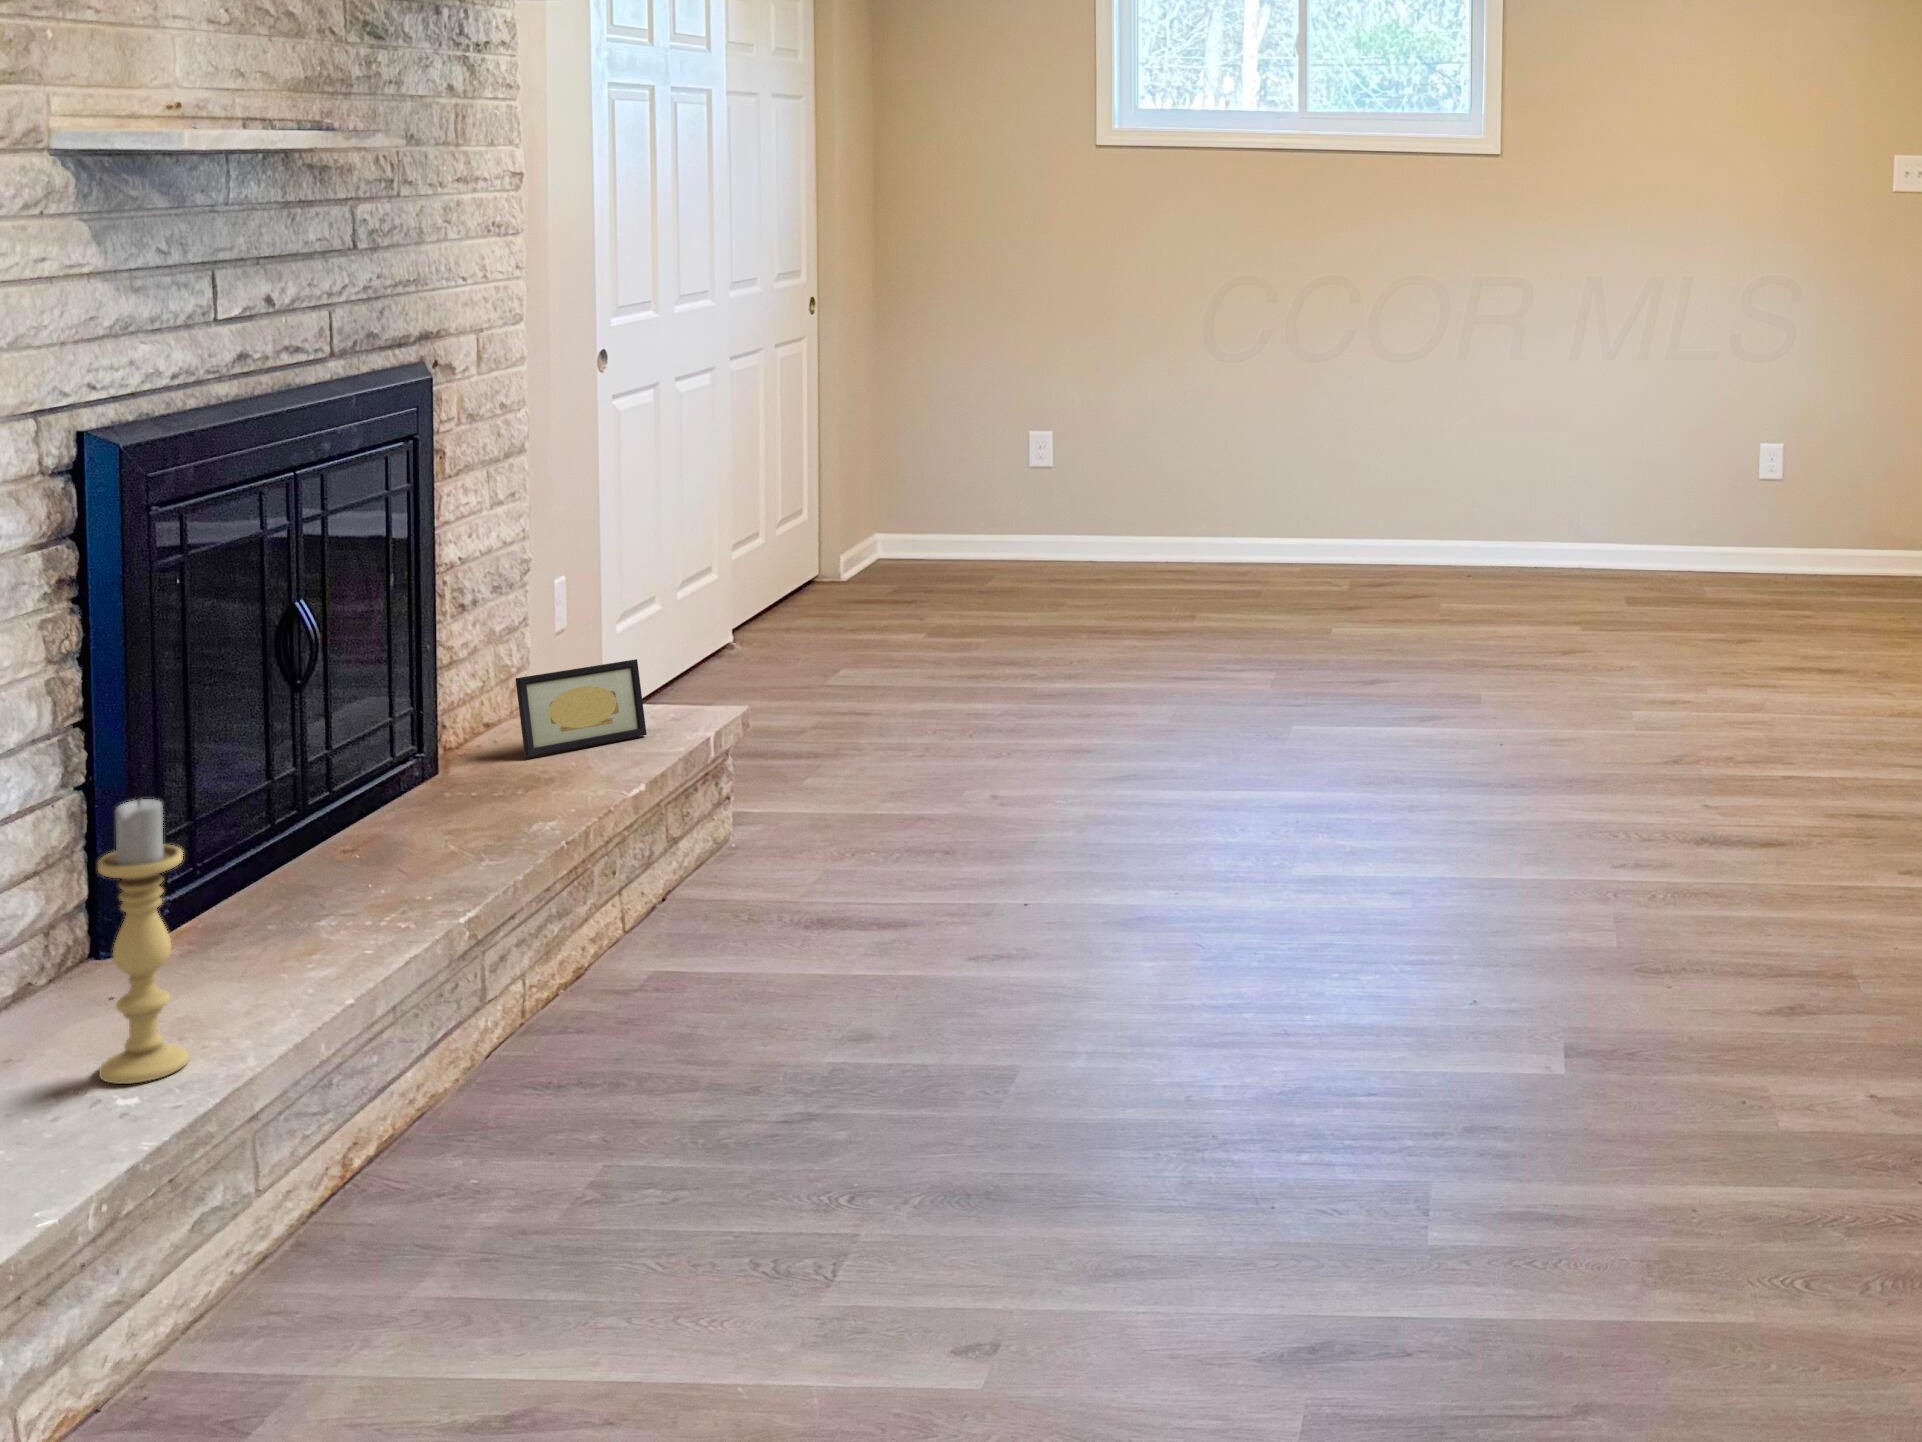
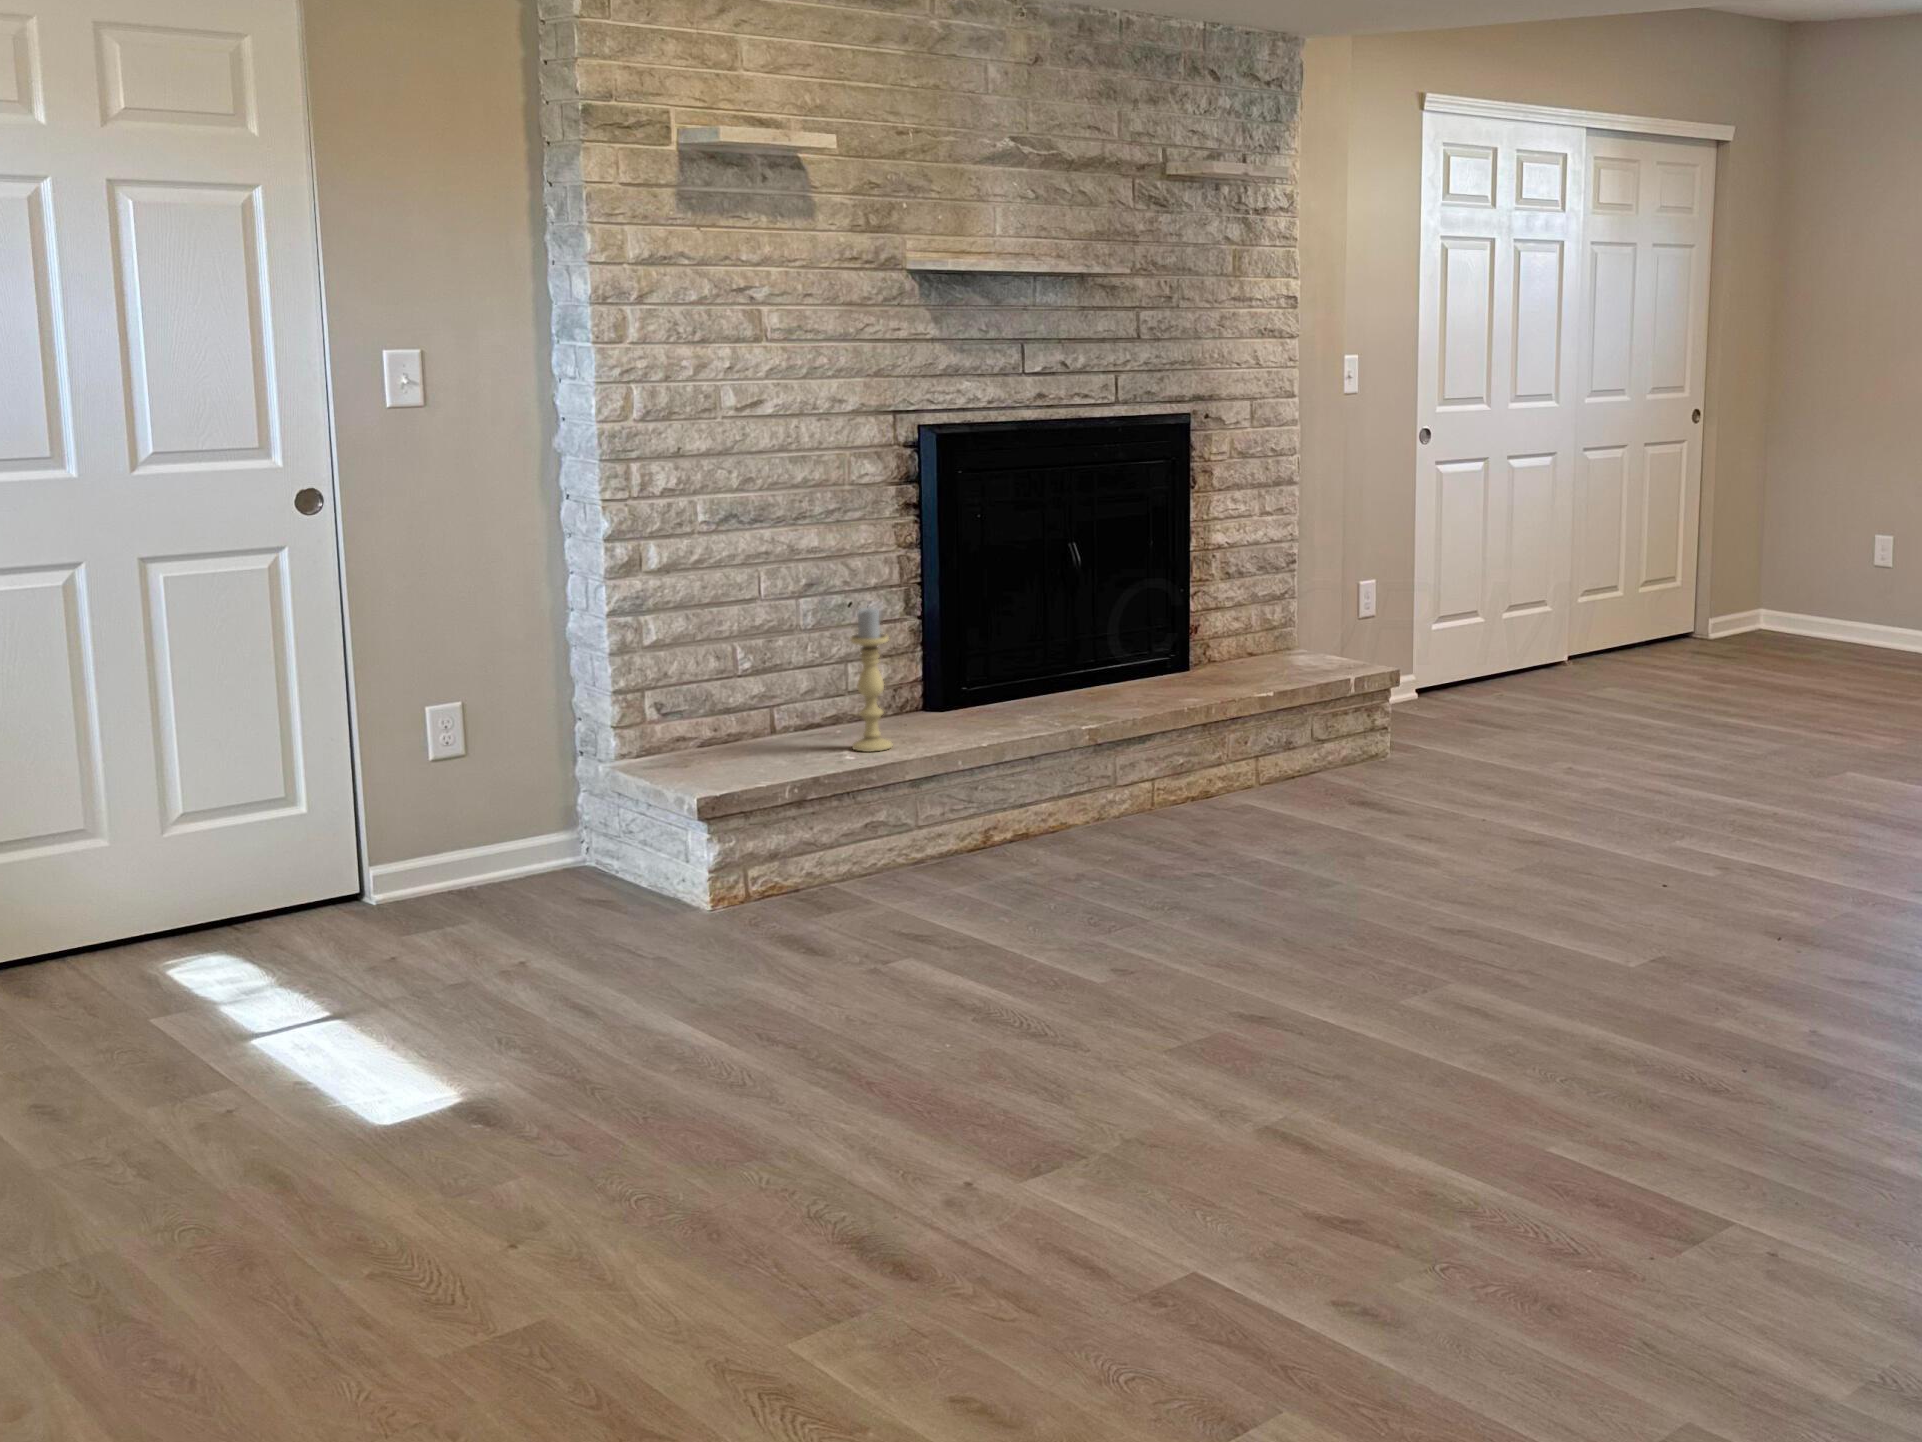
picture frame: present [516,659,647,757] -> none [1237,619,1316,671]

